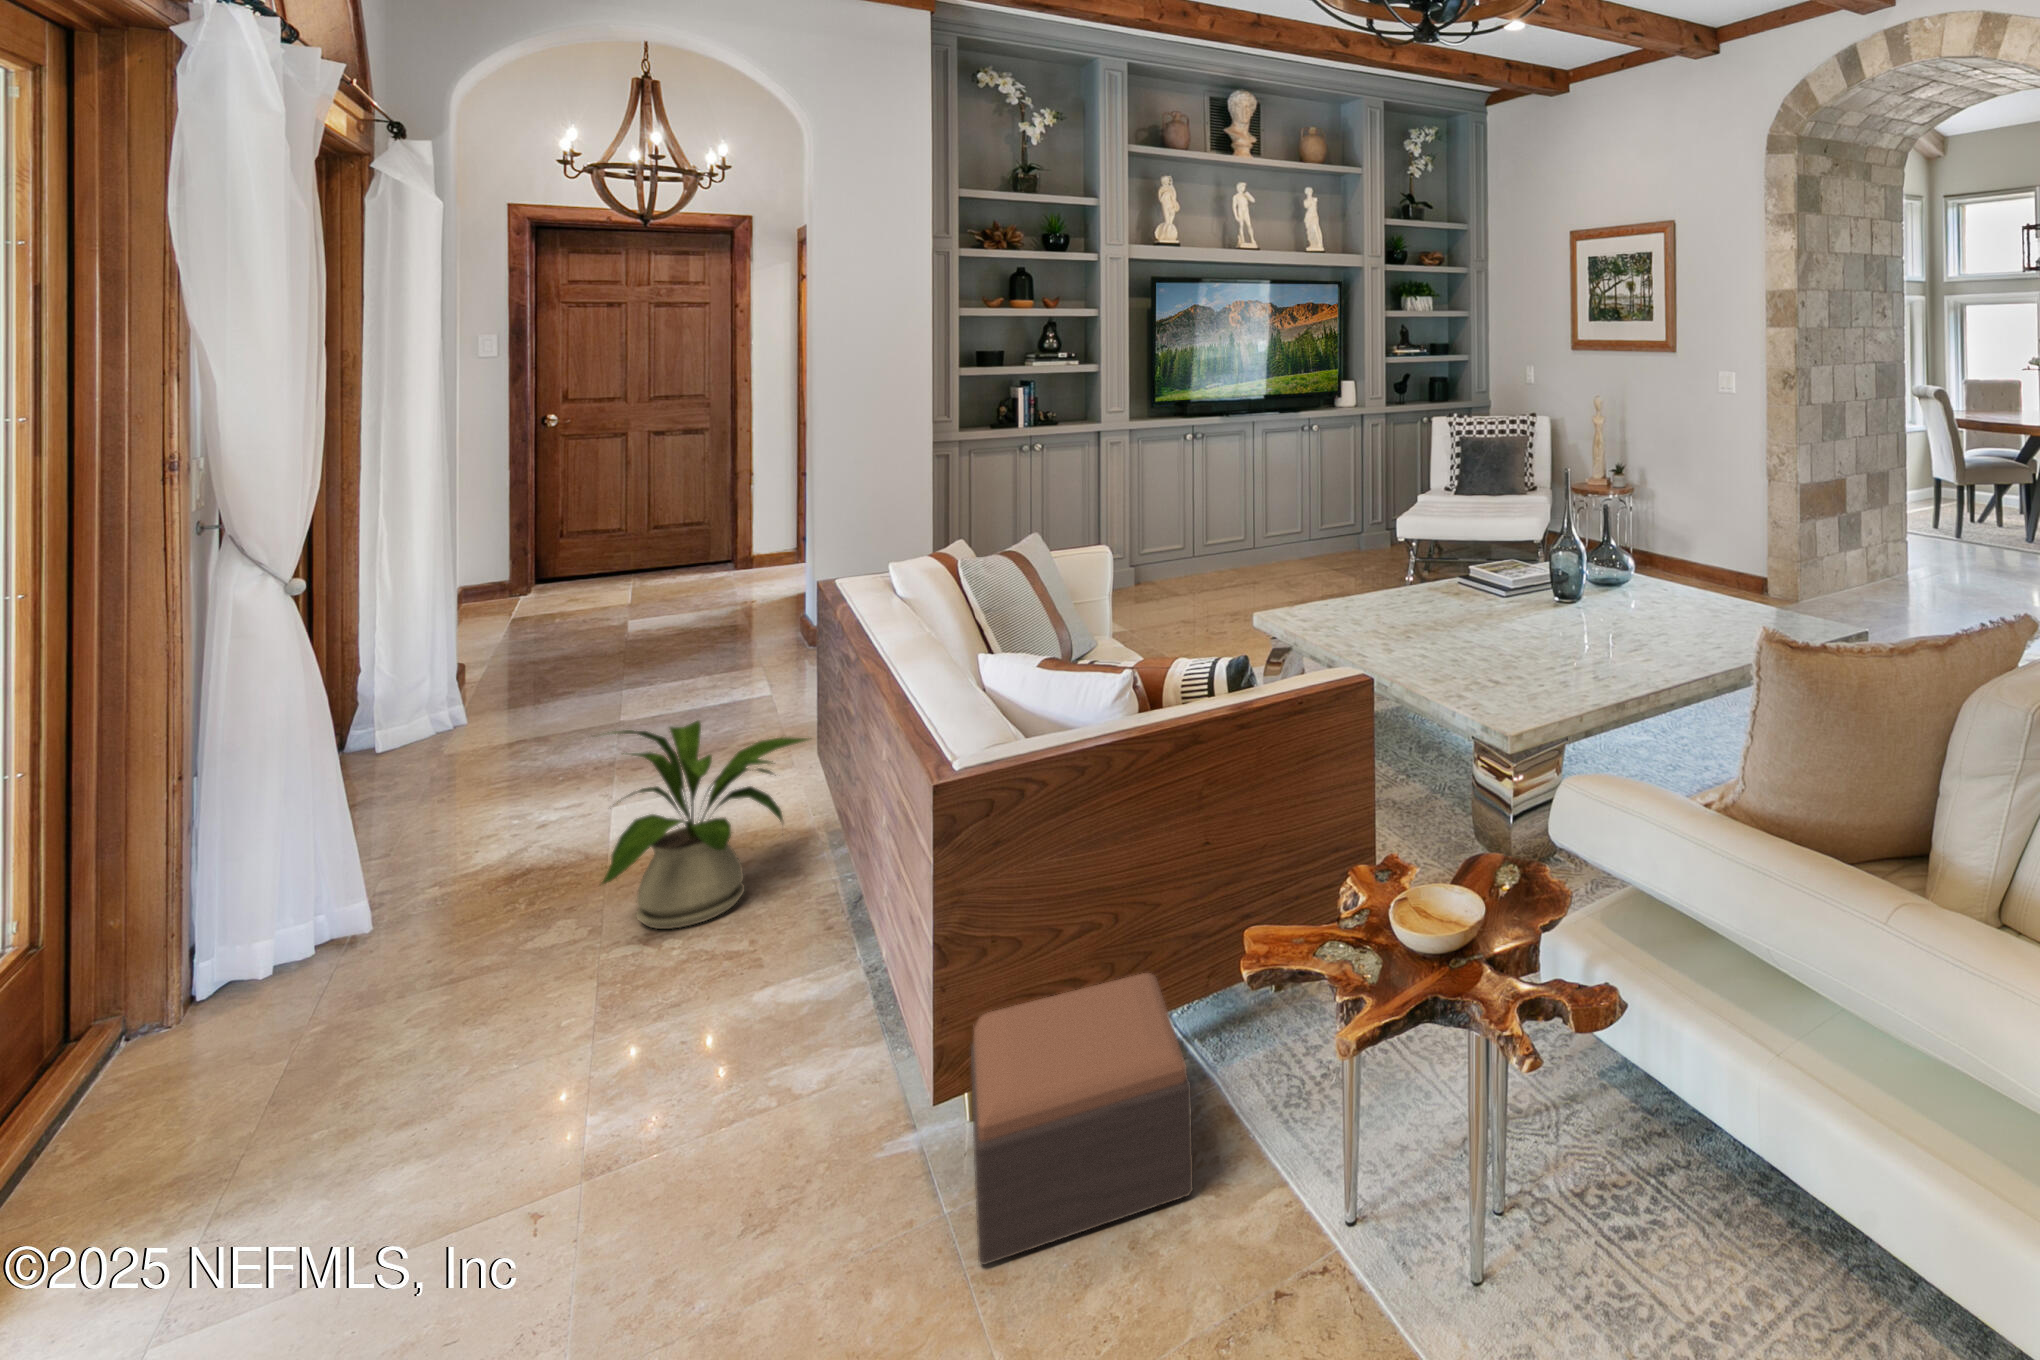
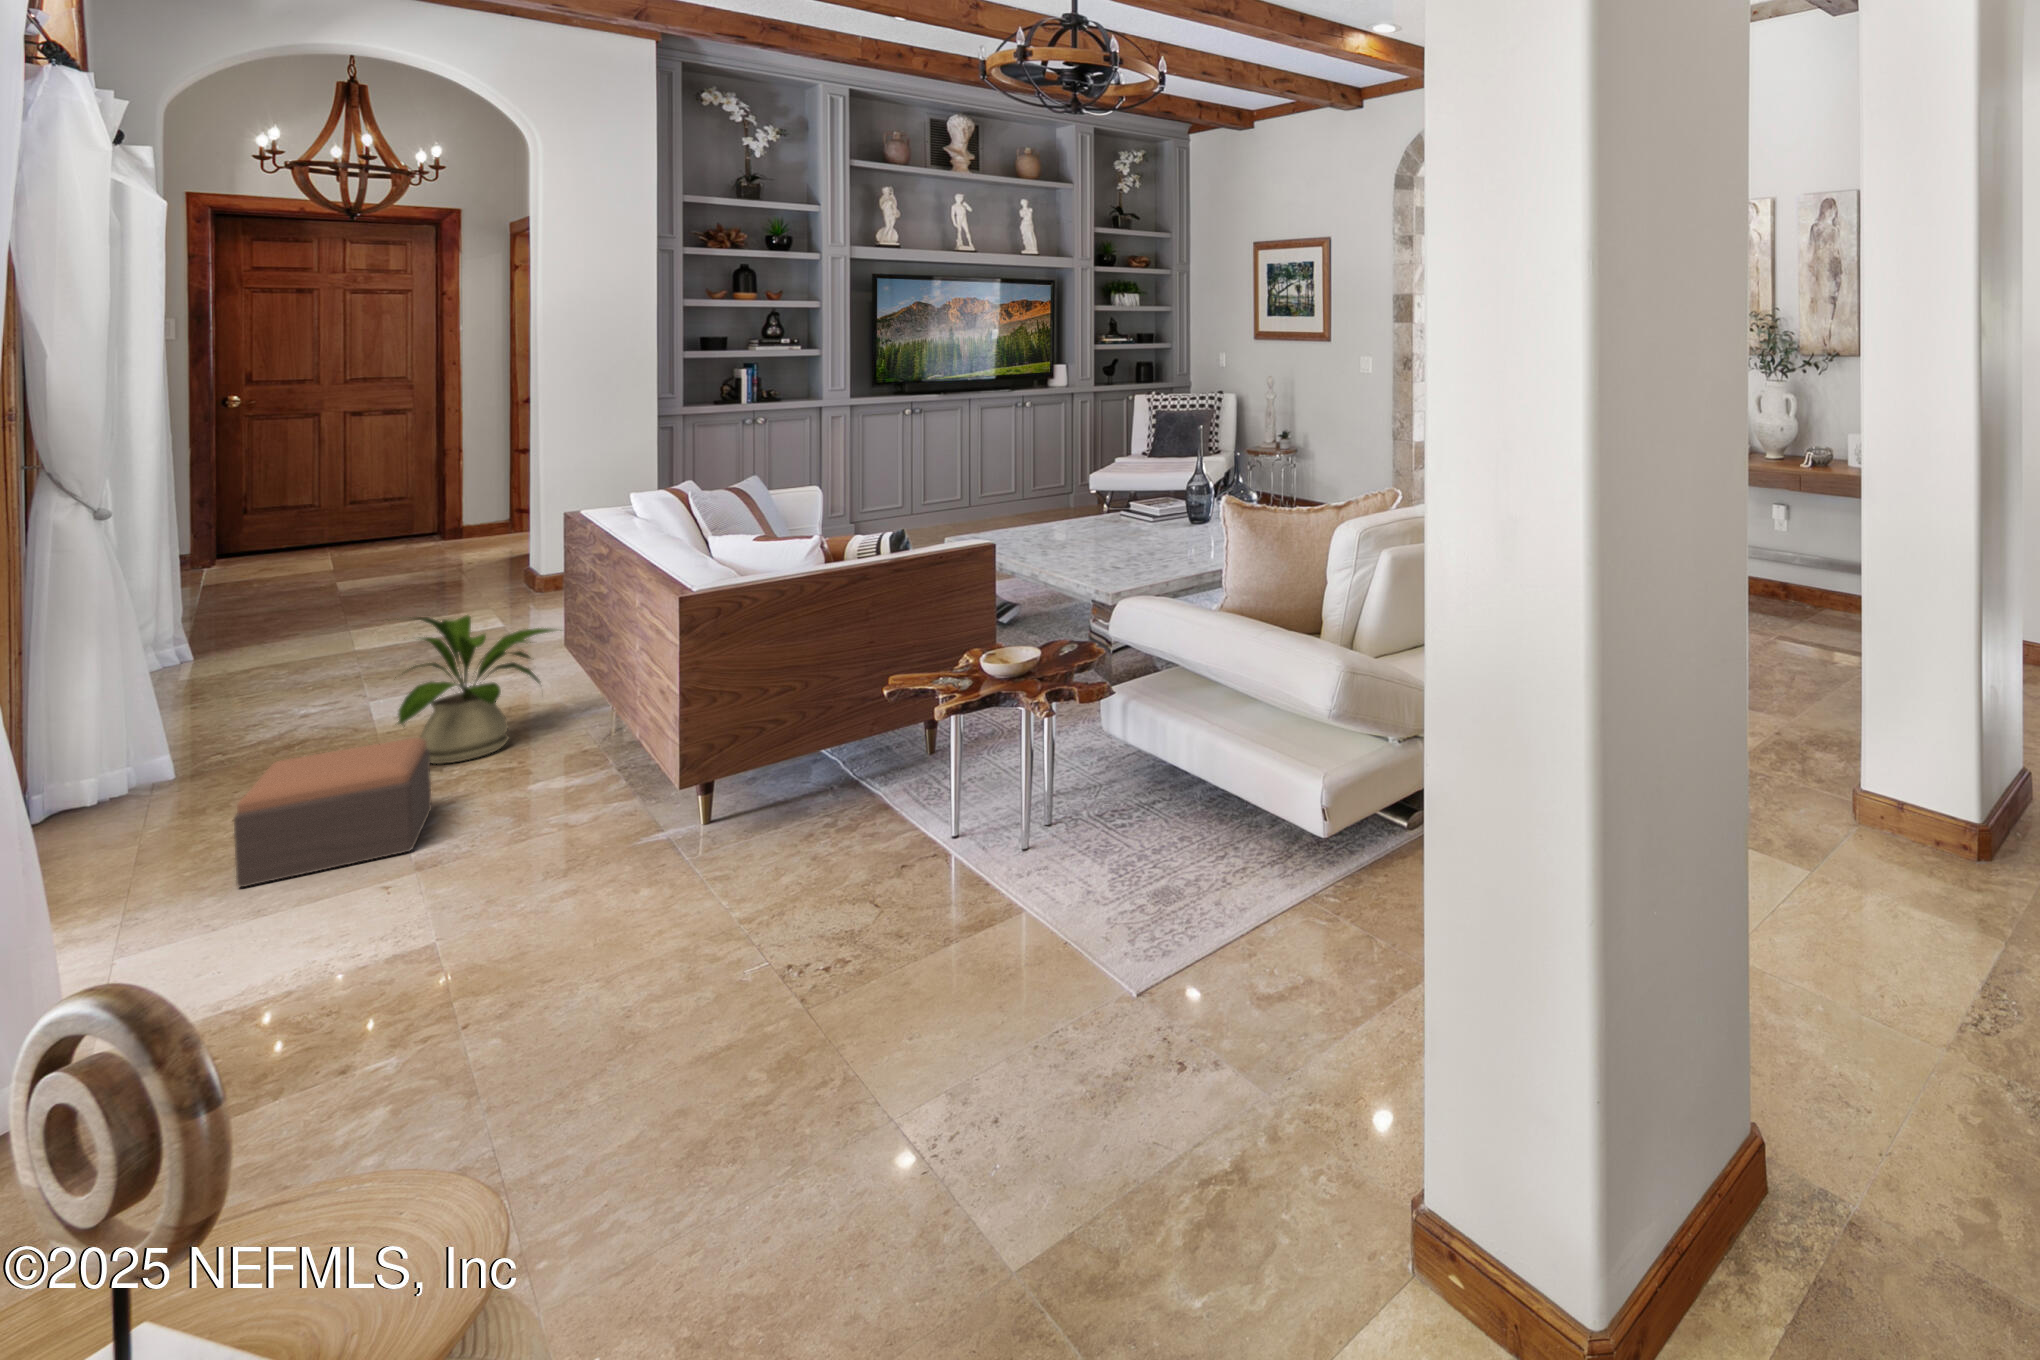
footstool: present [971,973,1193,1265] -> present [234,738,431,888]

